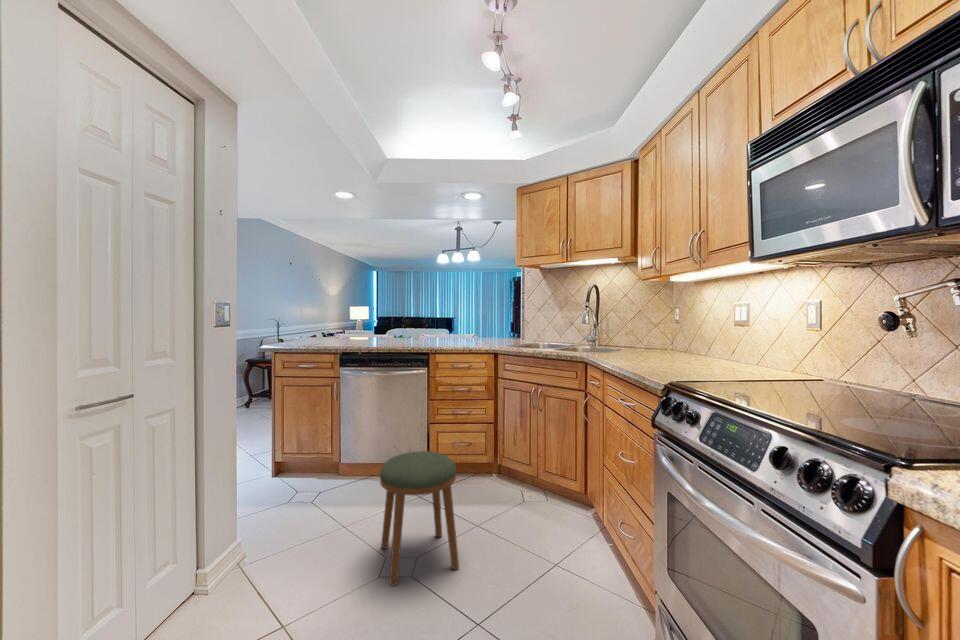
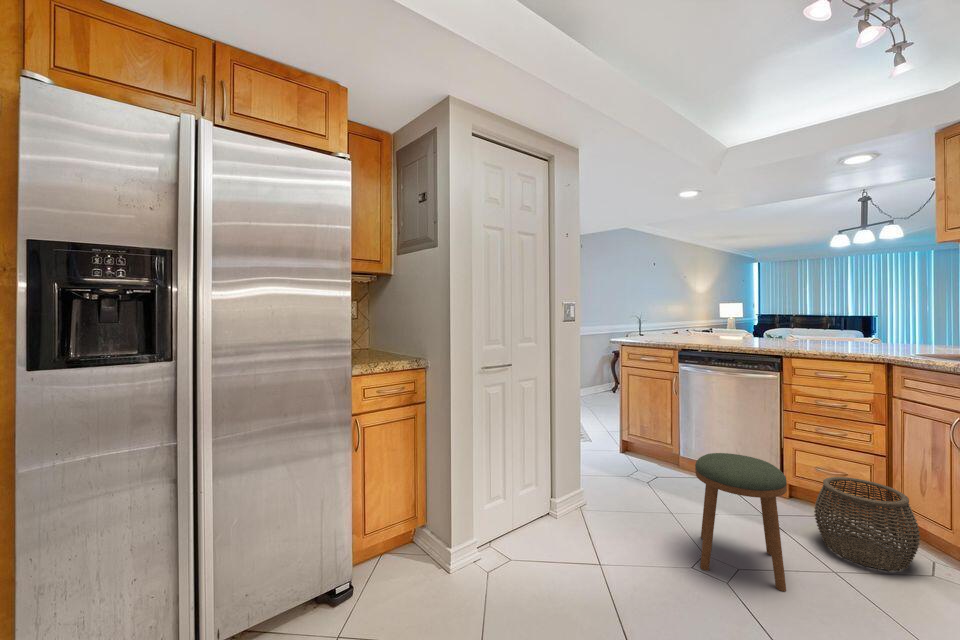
woven basket: none [461,446,521,515] -> present [814,477,921,571]

